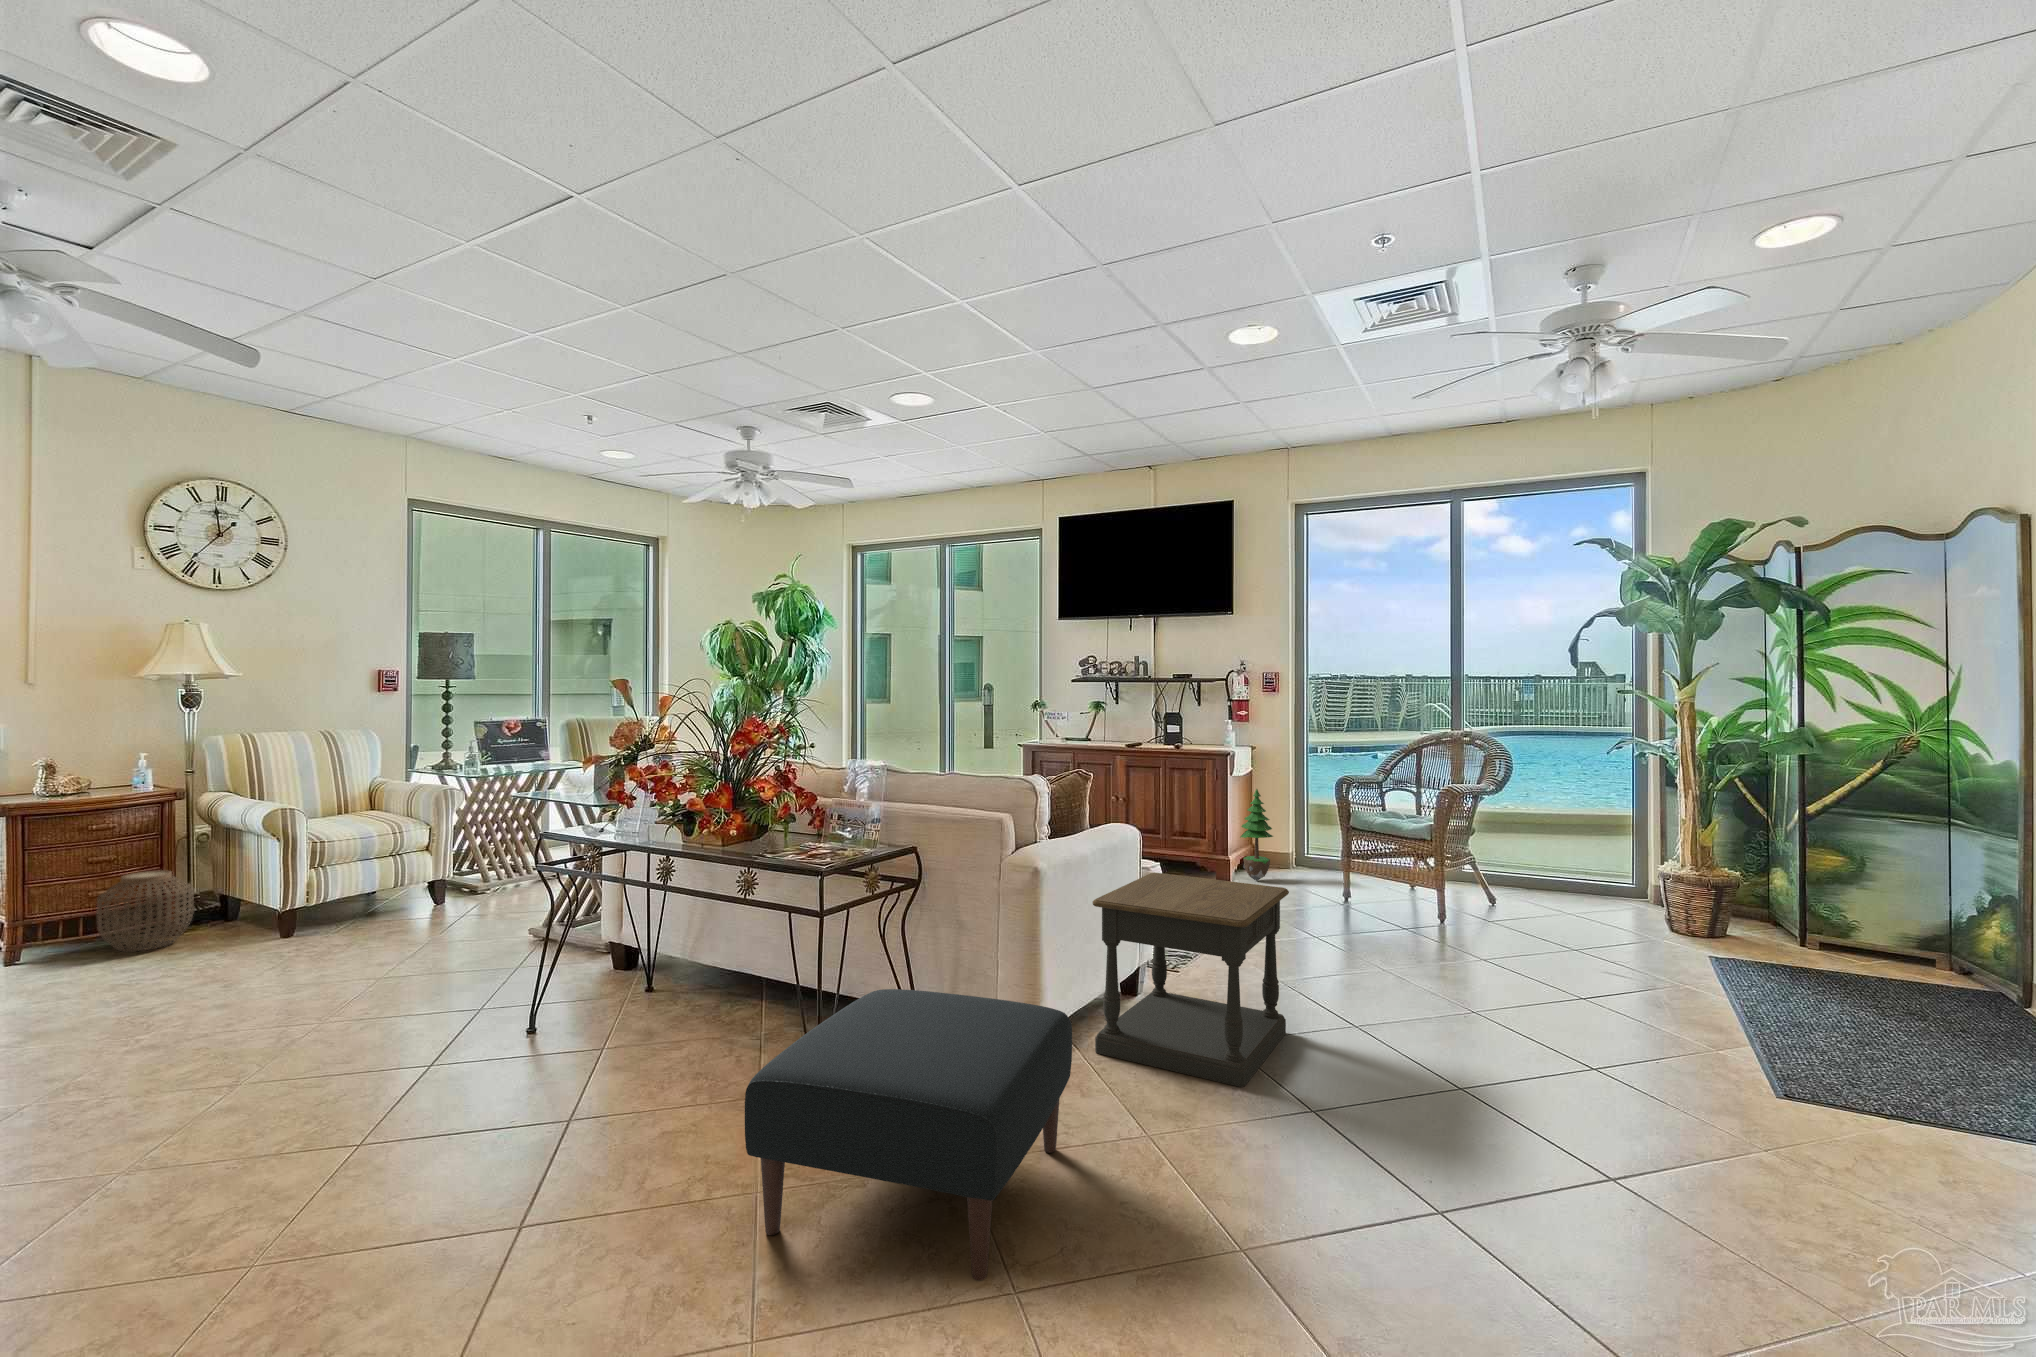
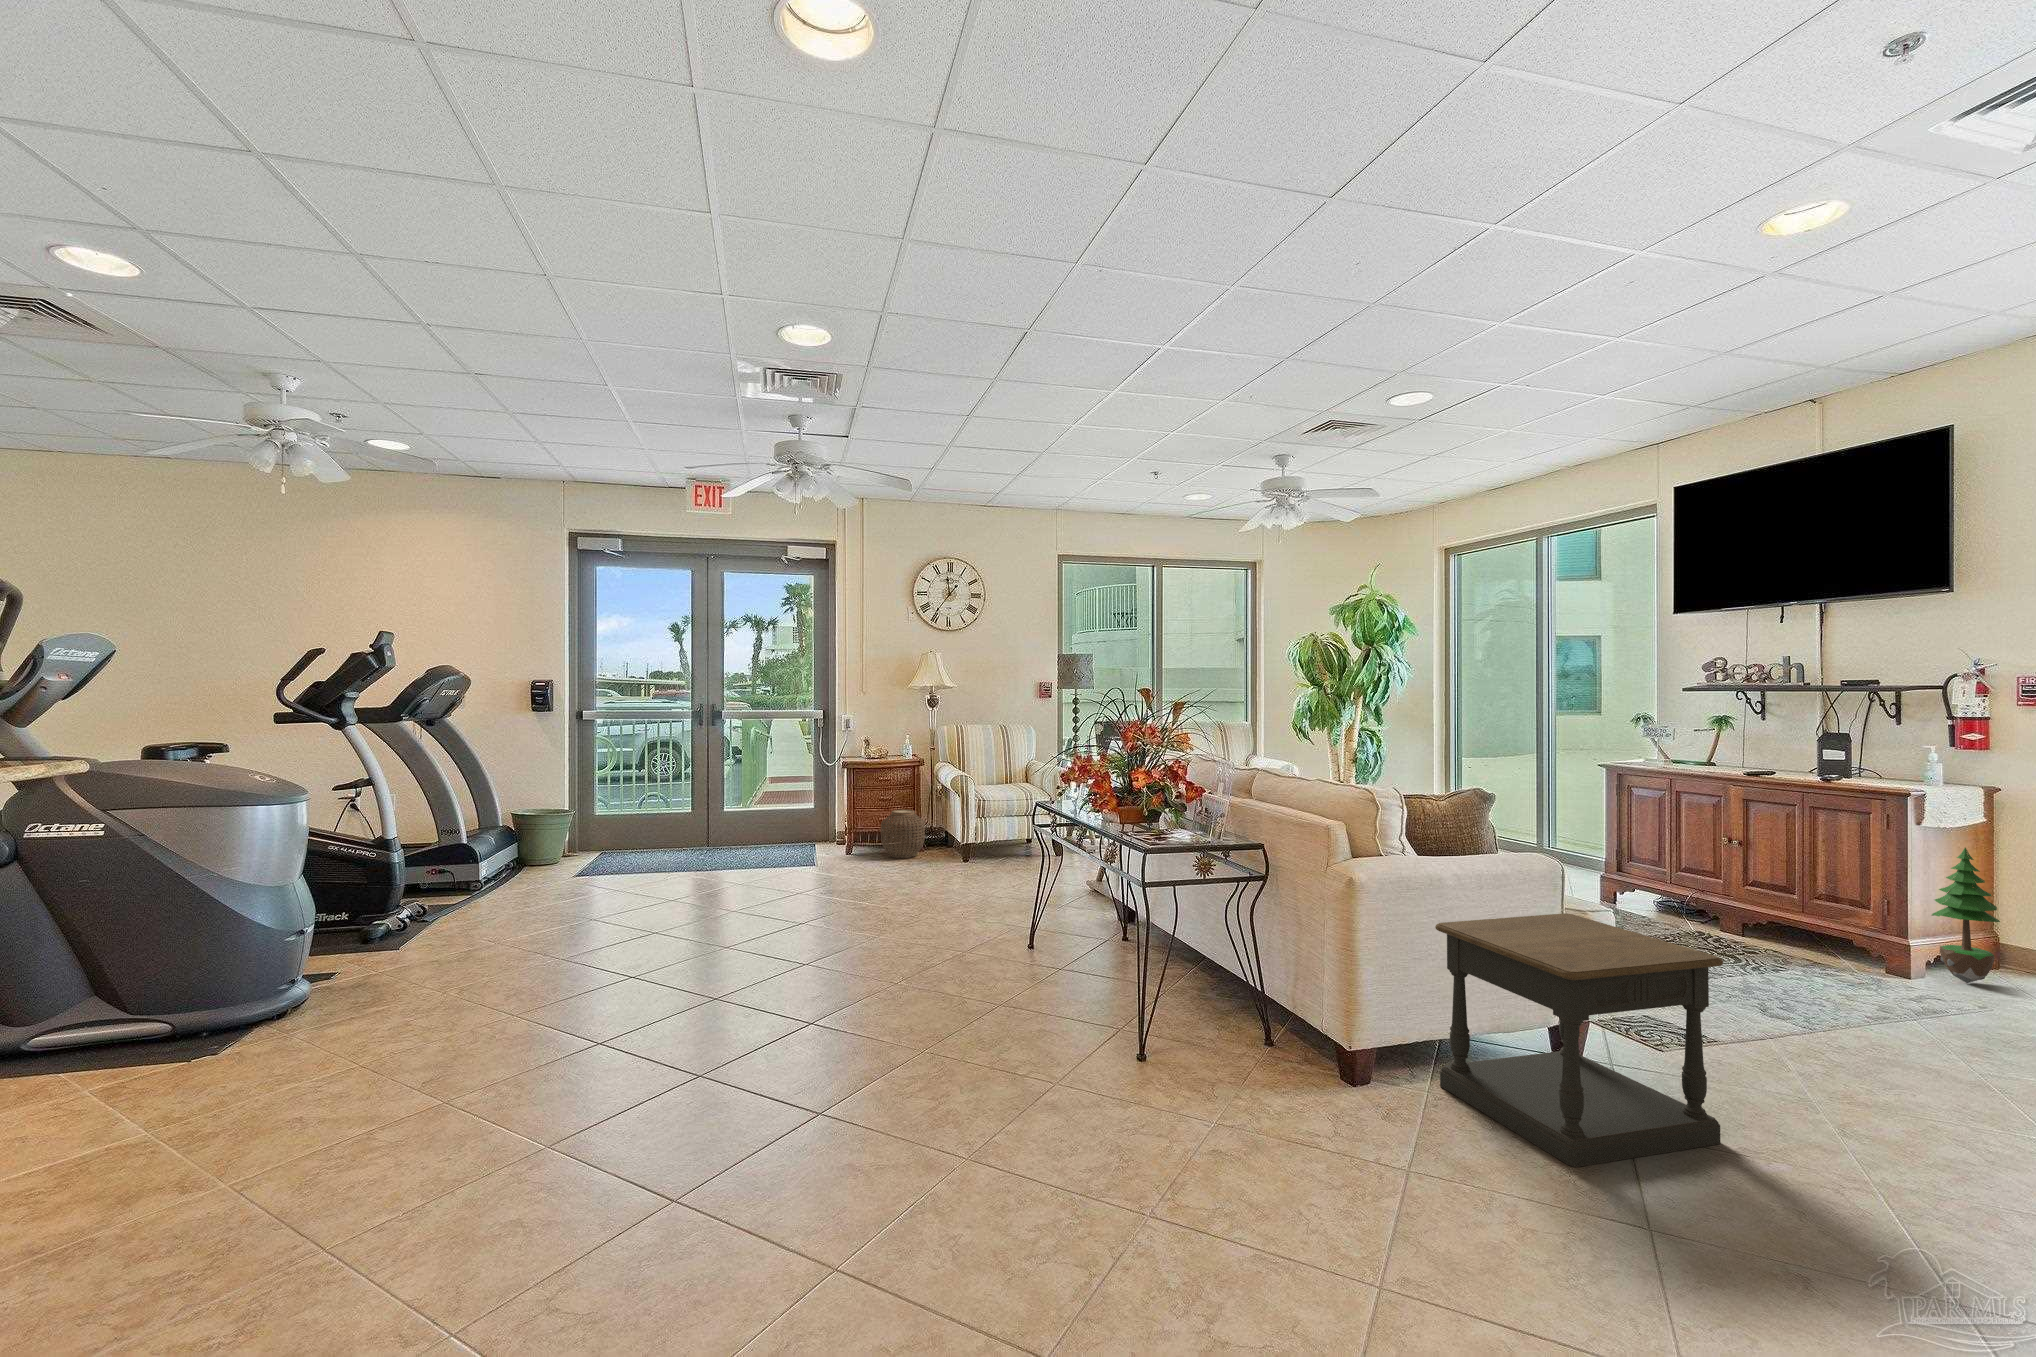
ottoman: present [745,989,1072,1280] -> none [1021,957,1314,1188]

